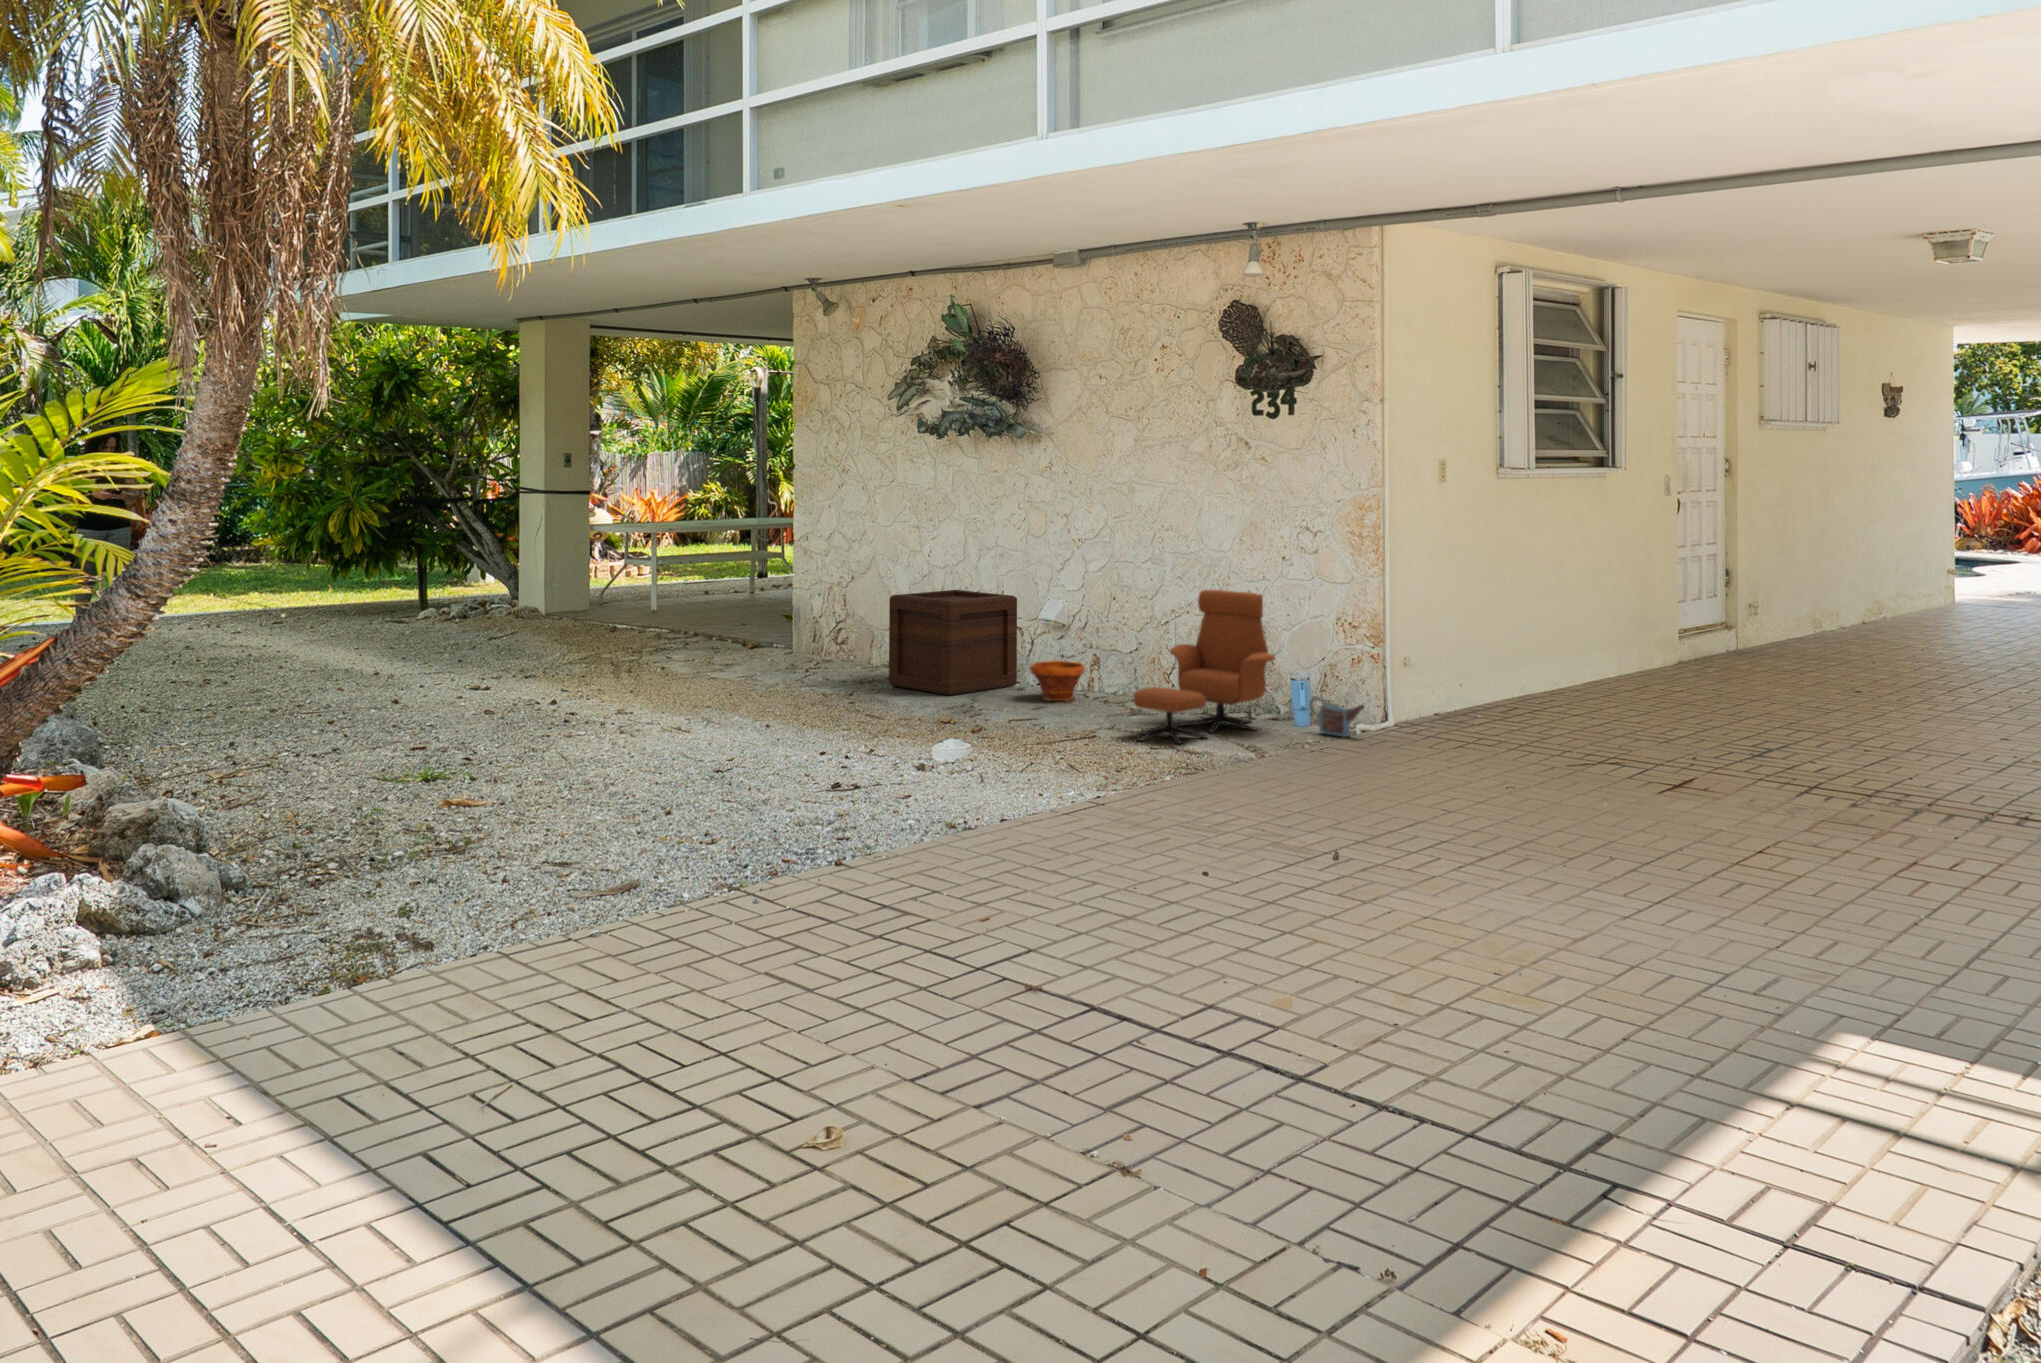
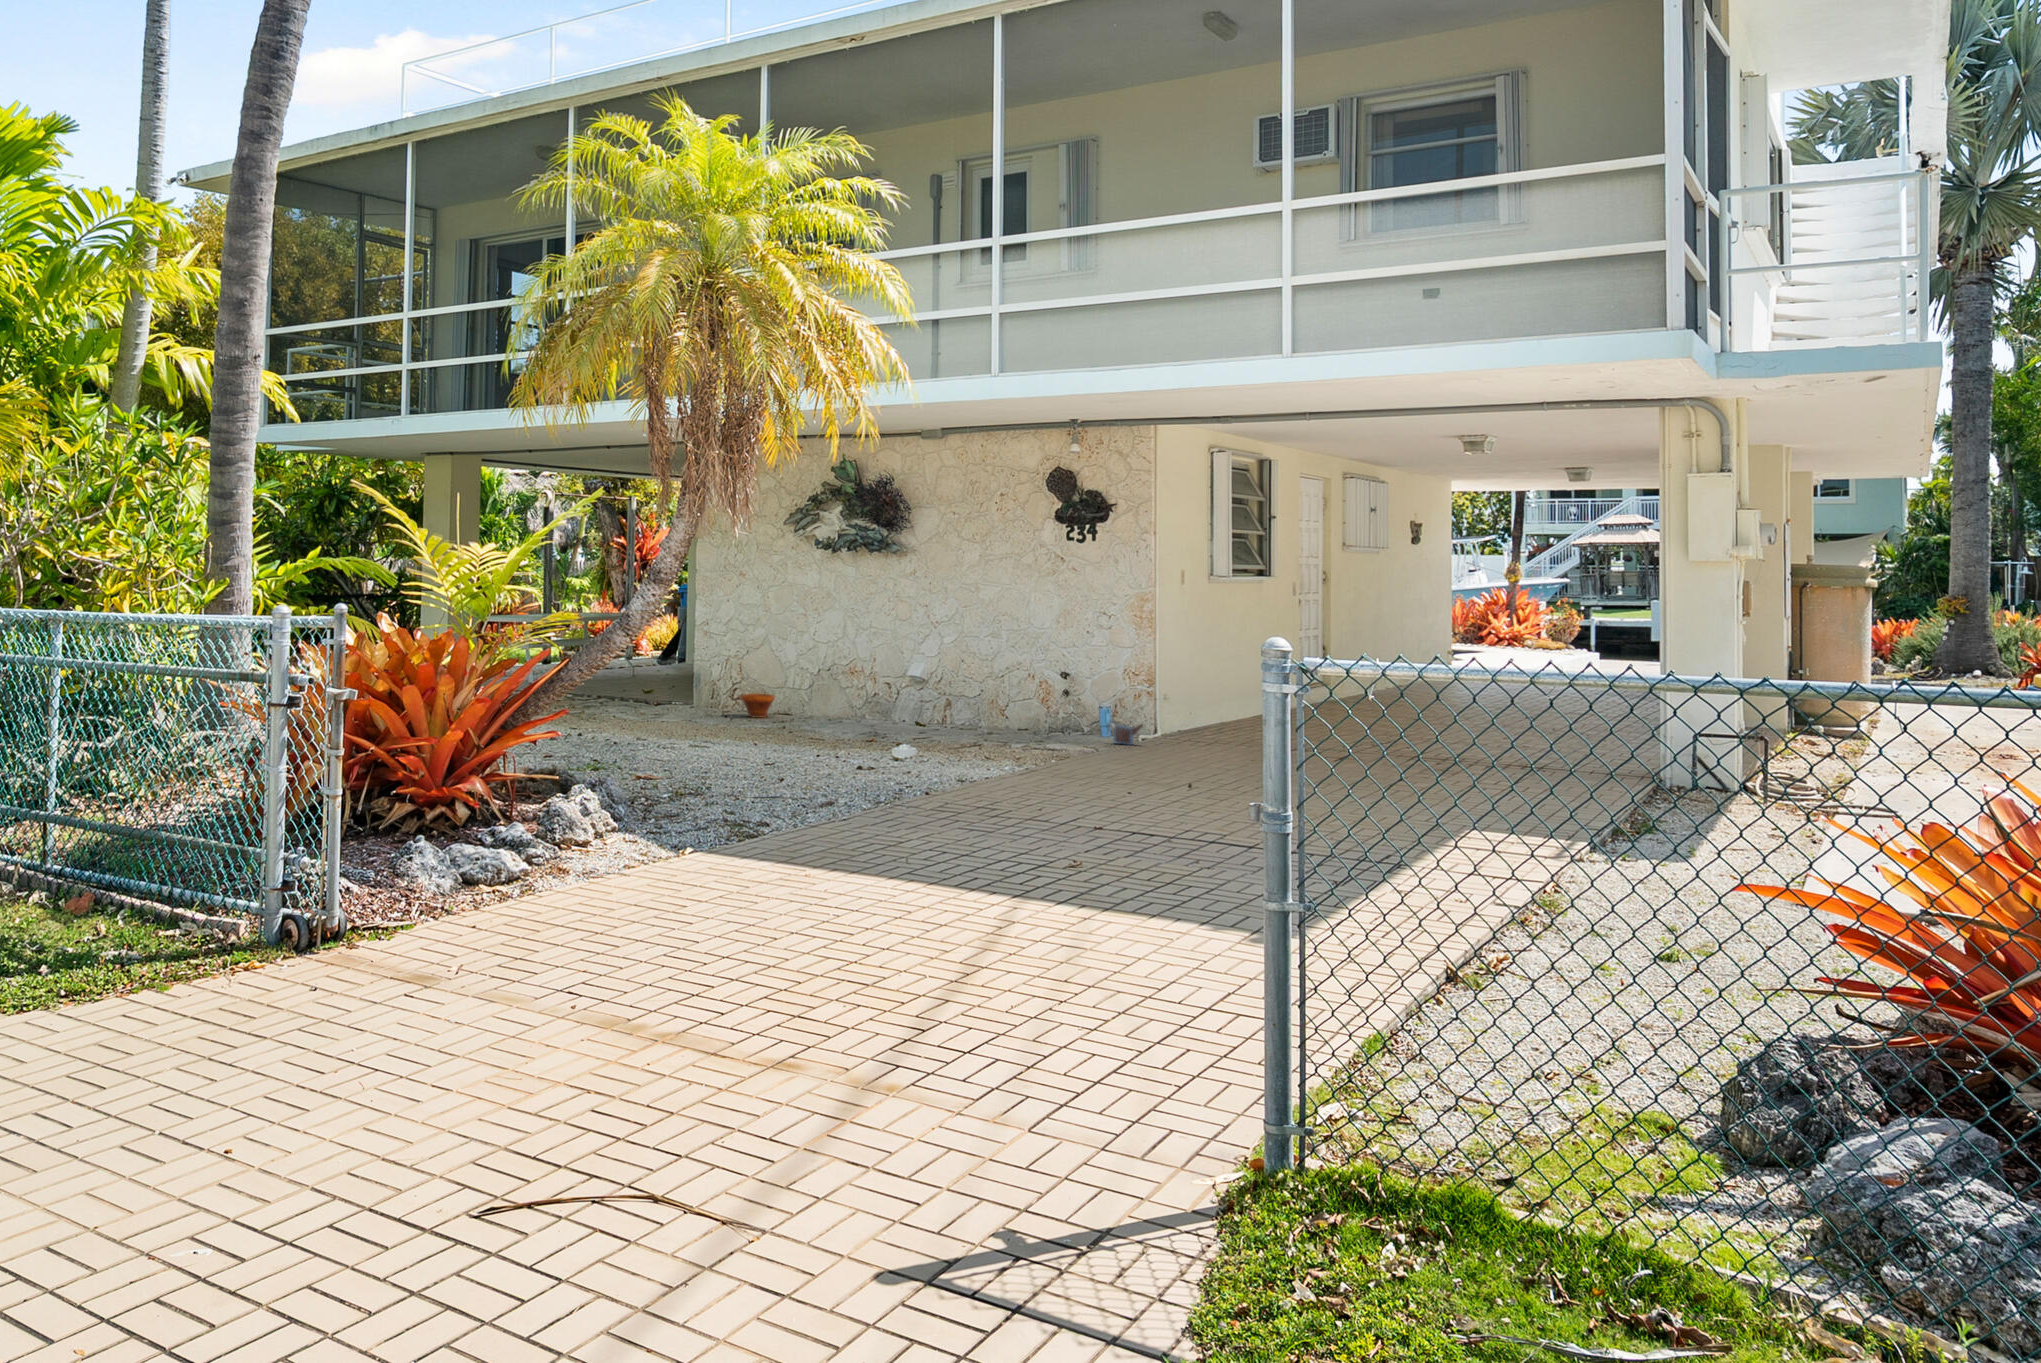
lounge chair: present [1134,589,1275,744] -> none [1002,653,1085,749]
wooden crate: present [889,590,1017,696] -> none [796,658,884,729]
planter: present [1030,660,1085,701] -> present [741,693,775,718]

